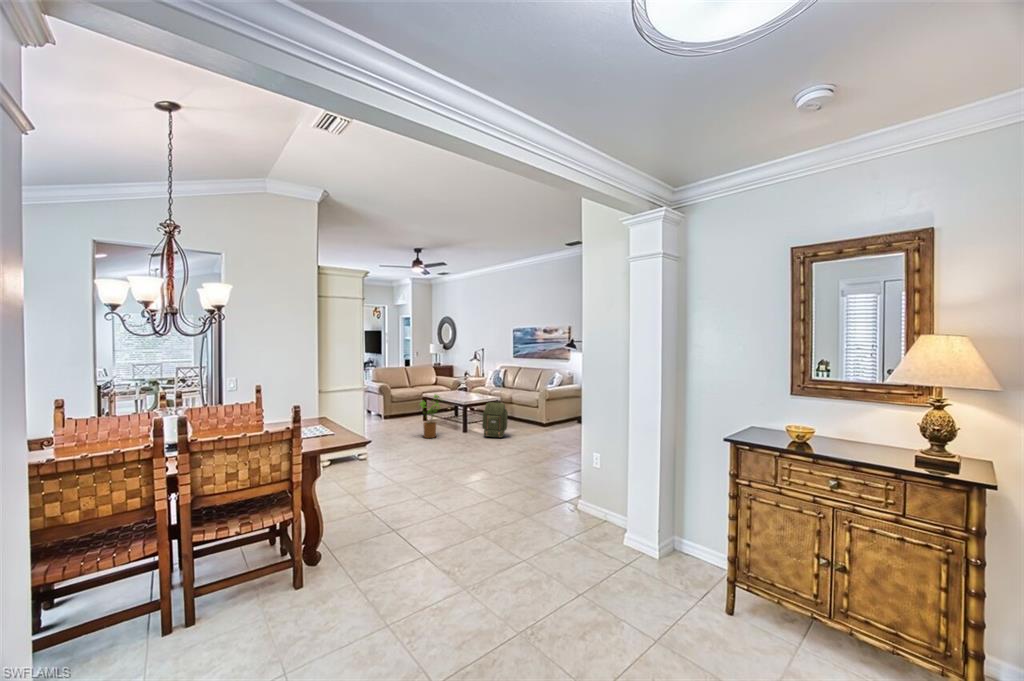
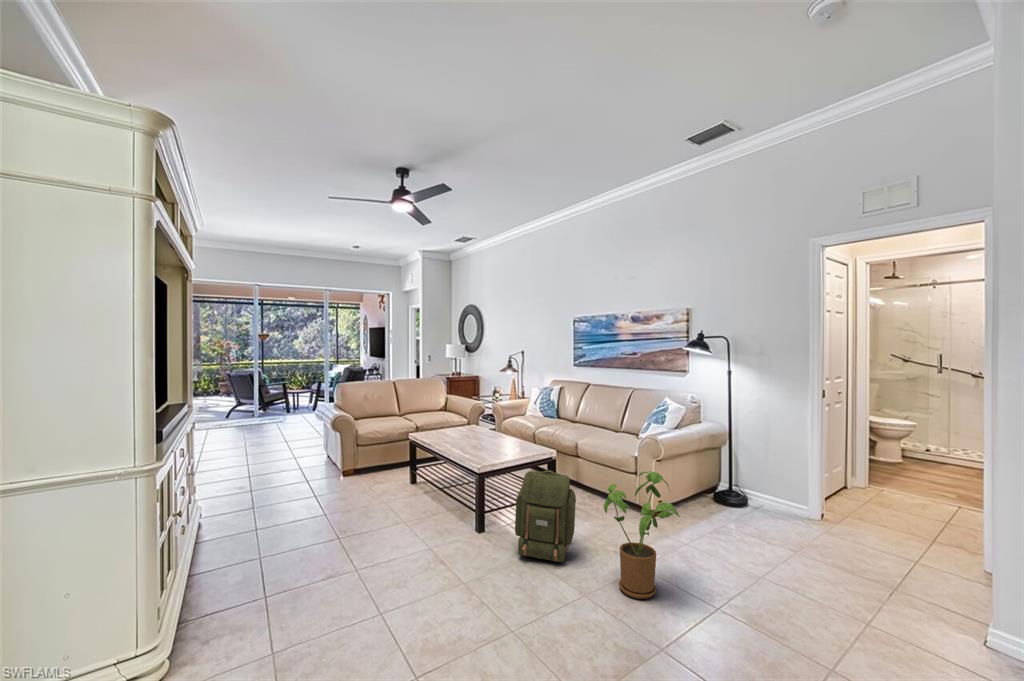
house plant: present [420,394,440,438] -> present [604,471,680,599]

